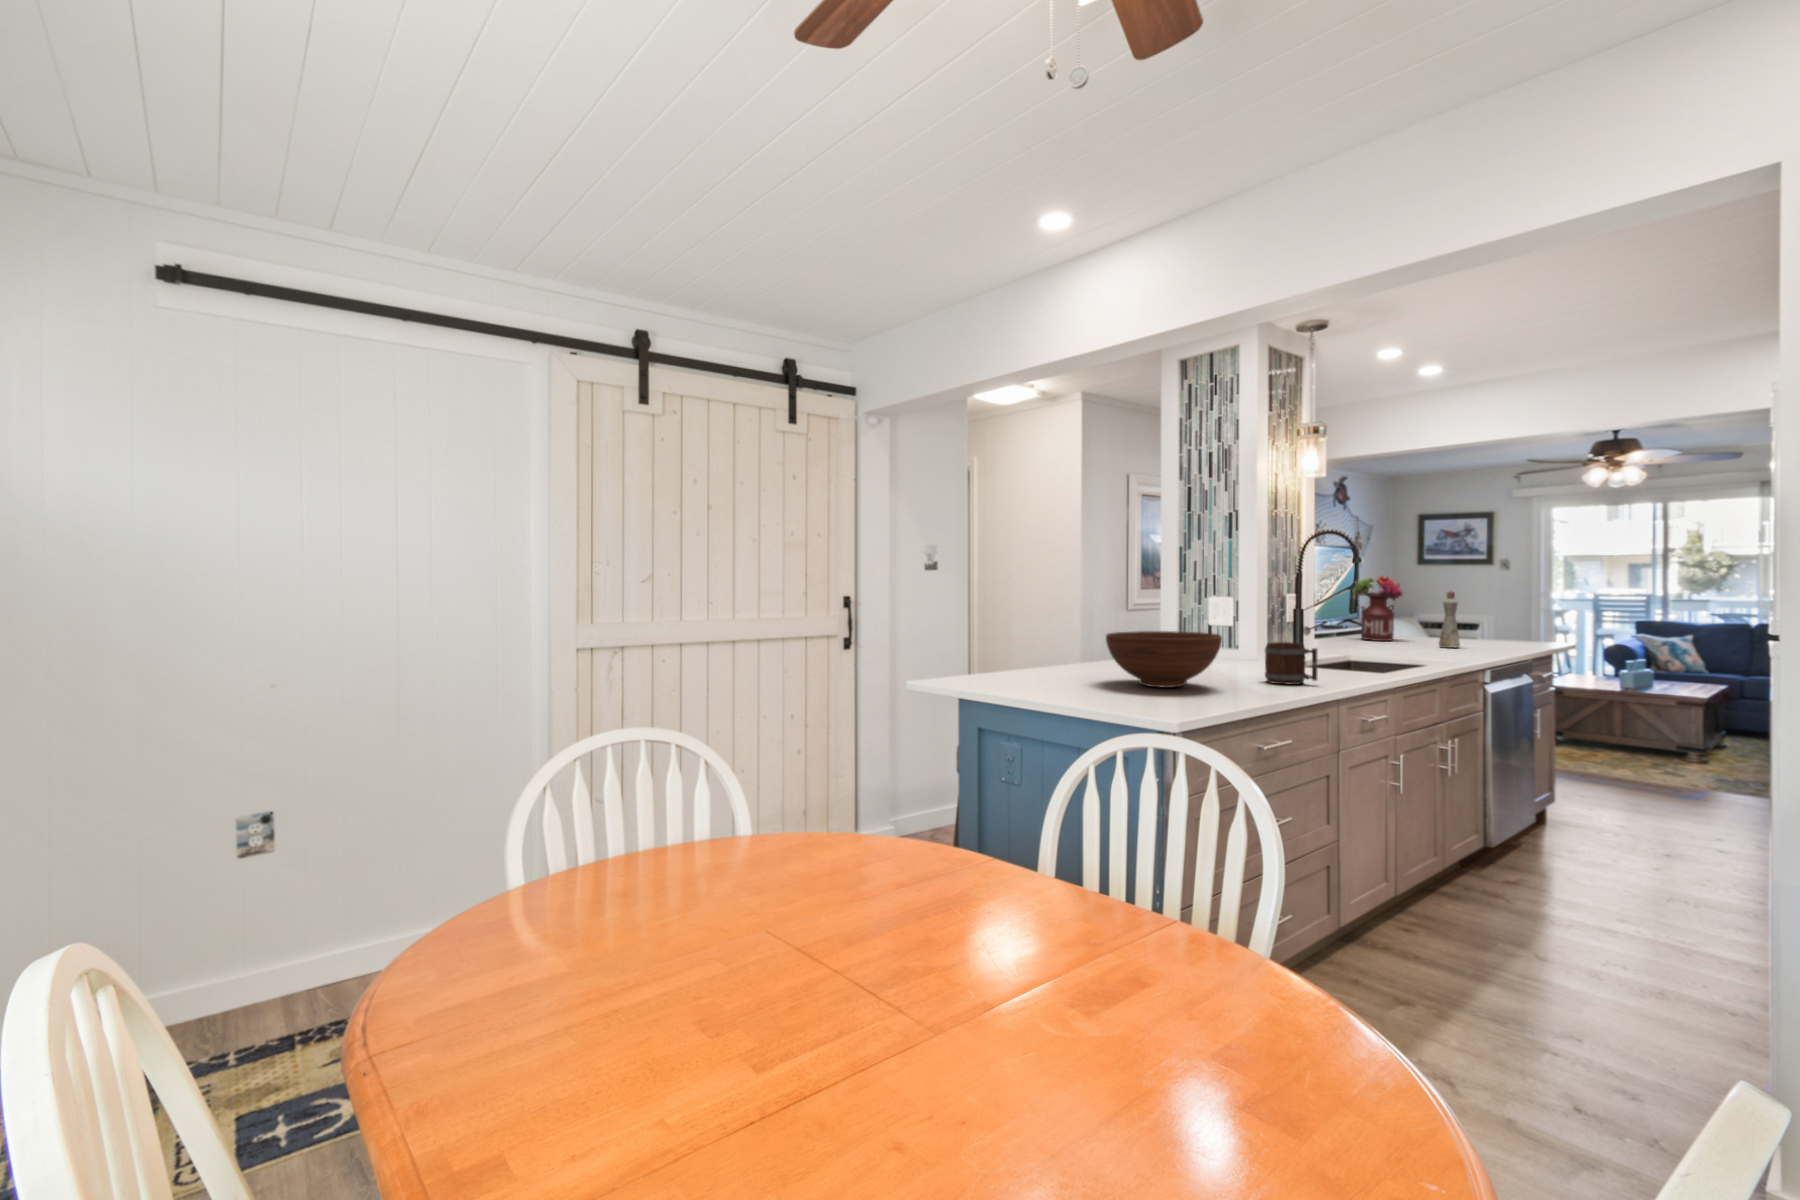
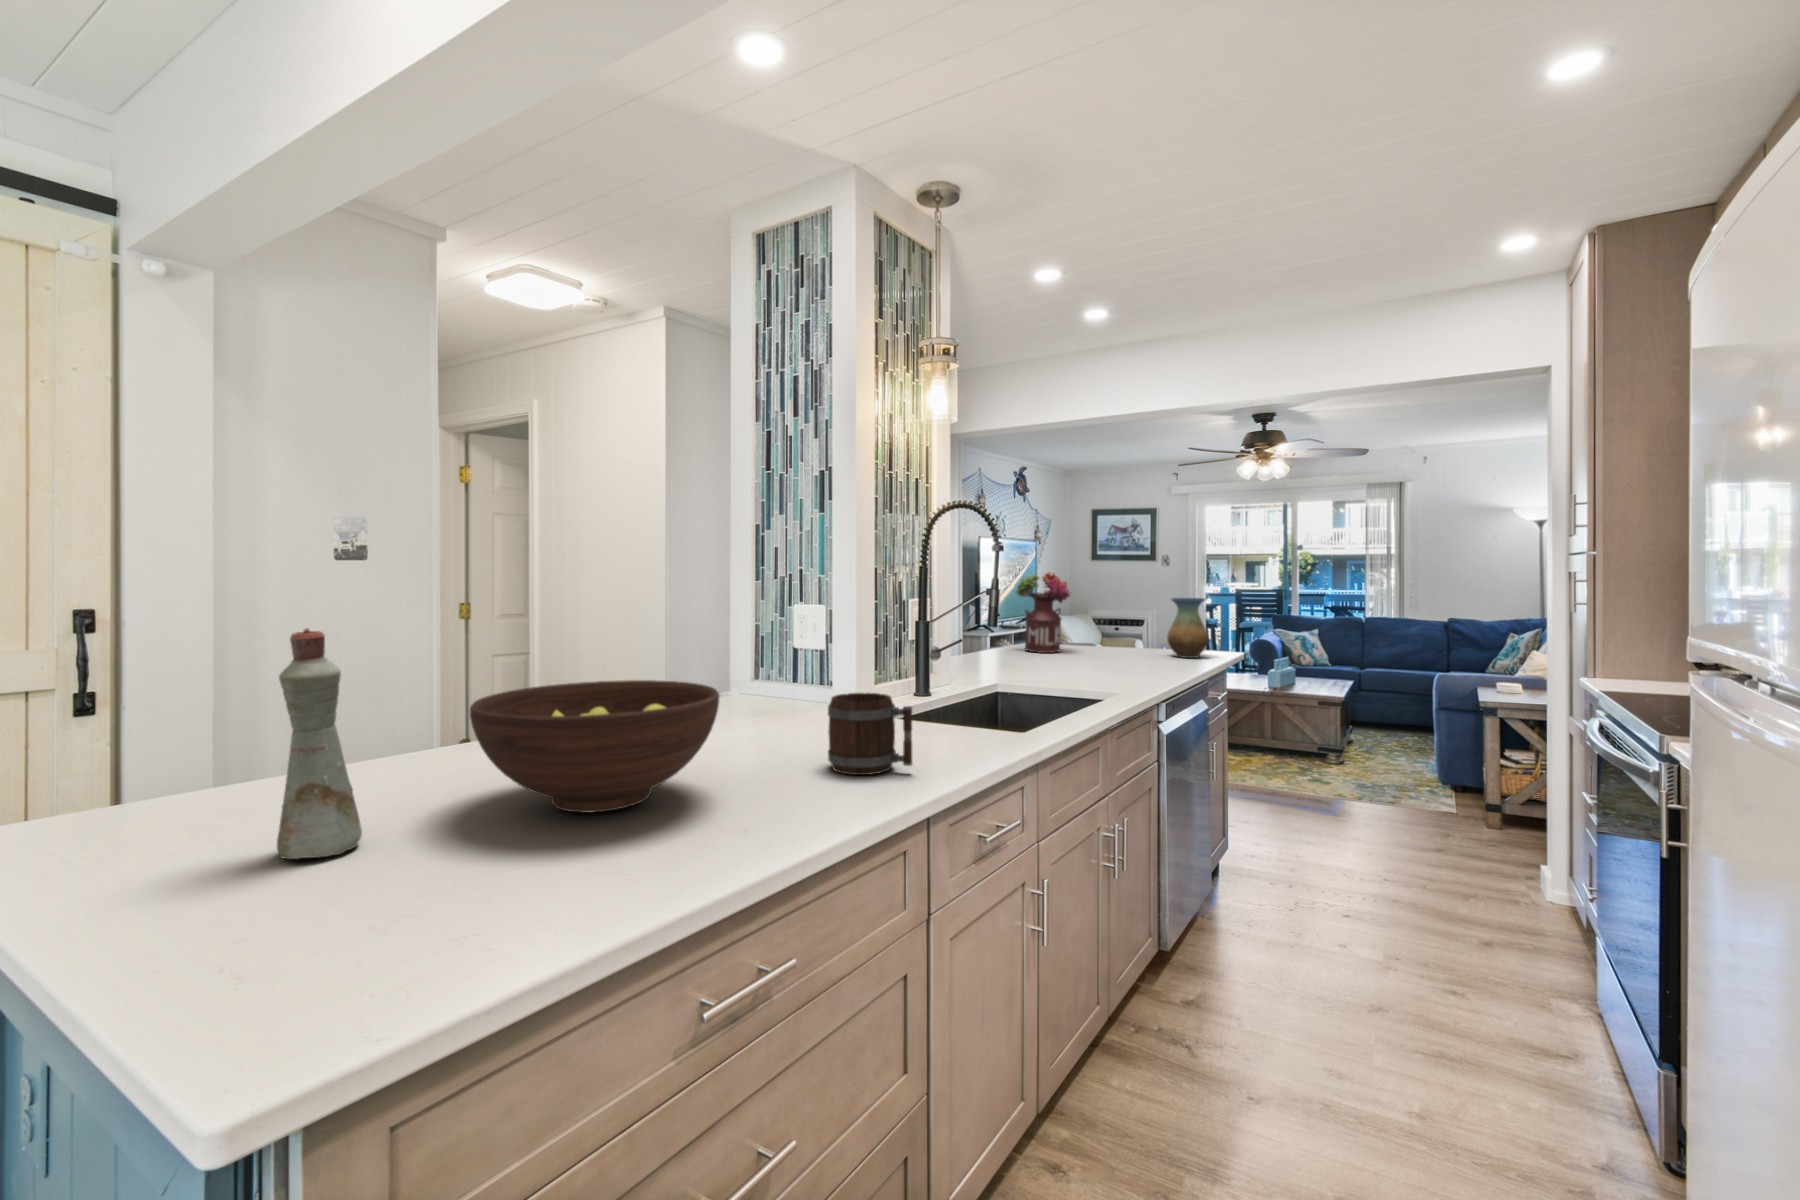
bottle: present [1439,591,1460,648] -> present [277,628,362,859]
vase: none [1496,596,1537,647] -> present [1167,598,1209,658]

